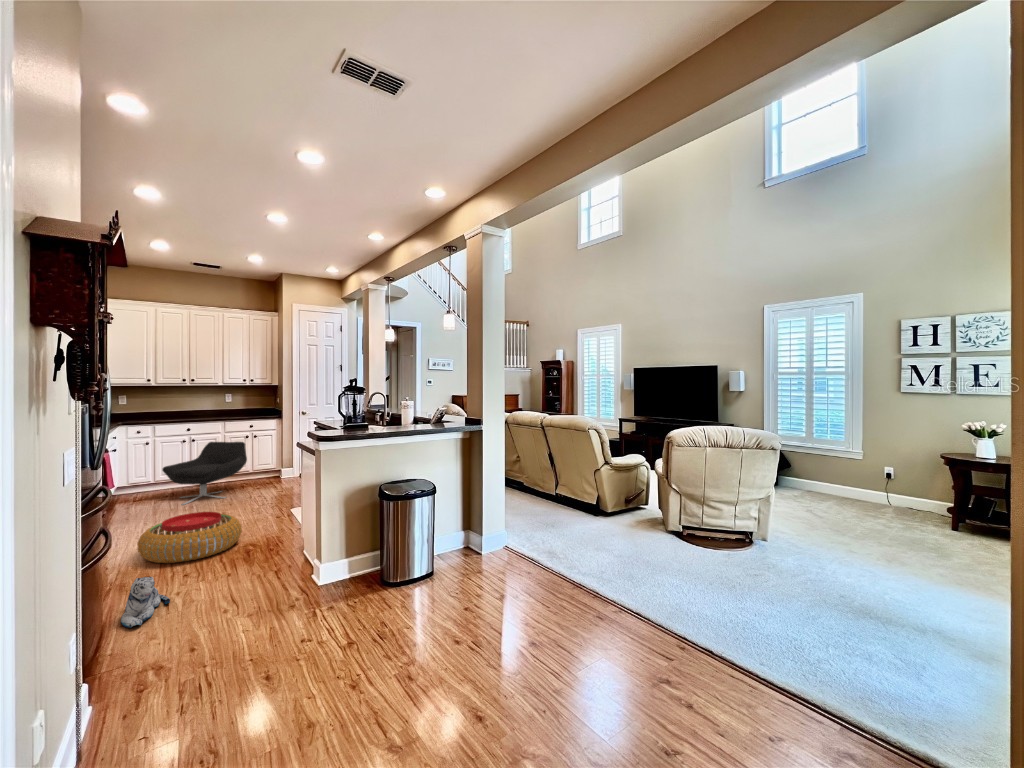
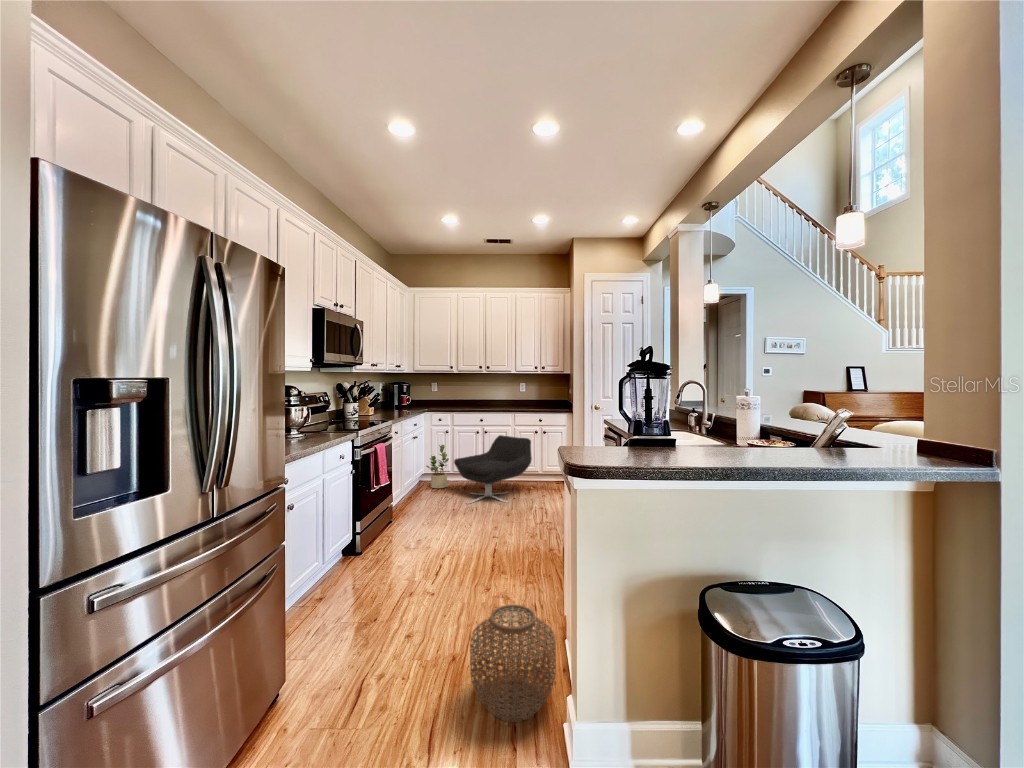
potted plant: none [120,456,150,499] -> present [426,445,449,488]
pouf: present [137,512,242,563] -> none [384,530,496,603]
woven basket: none [253,525,307,585] -> present [470,605,556,722]
plush toy: present [121,577,170,628] -> none [286,649,365,740]

